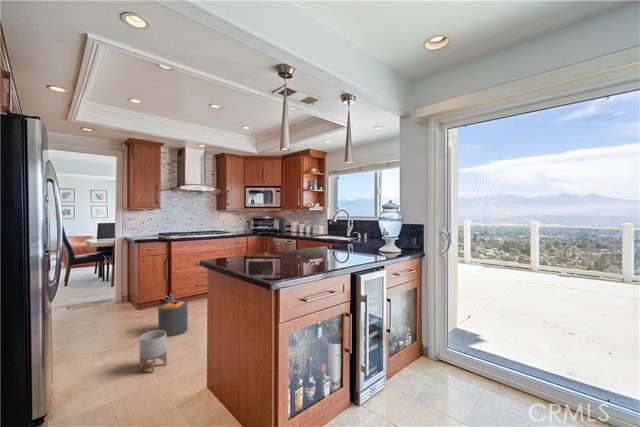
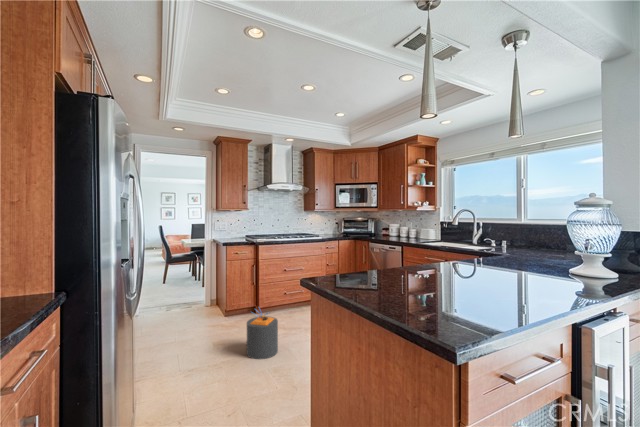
planter: present [139,330,167,373] -> none [227,356,257,411]

